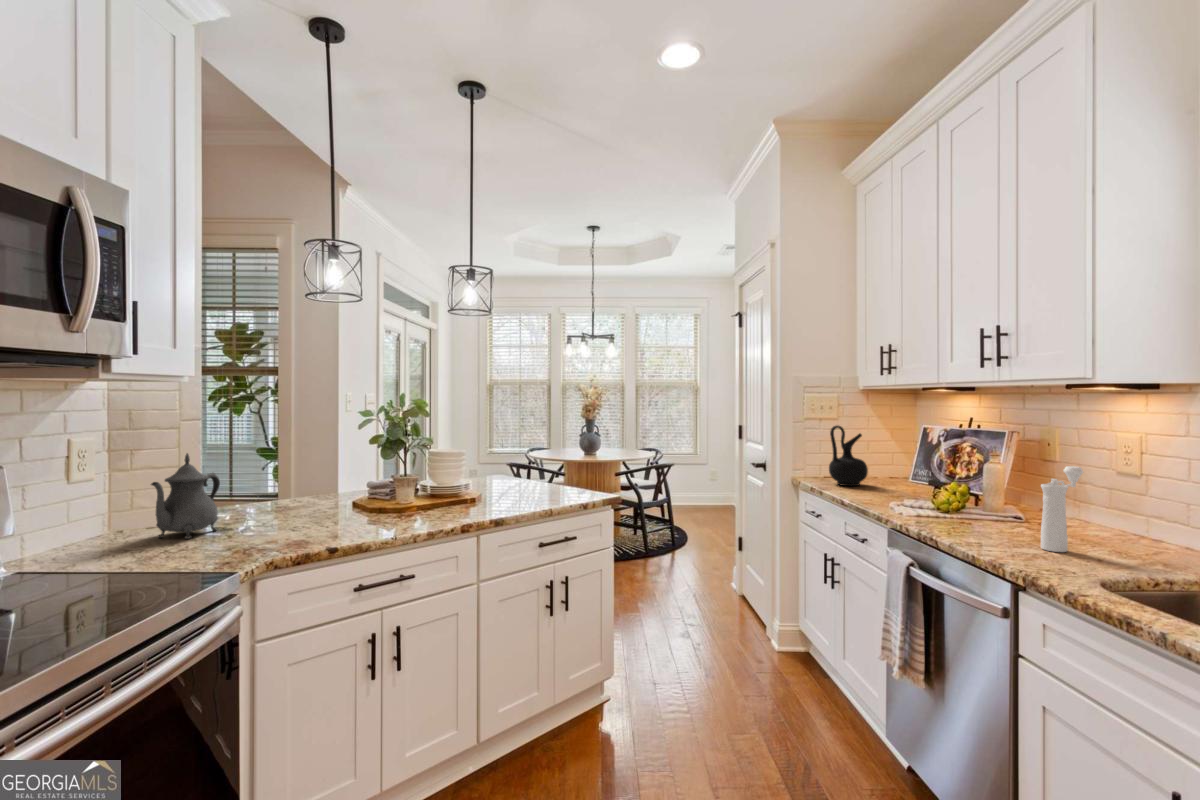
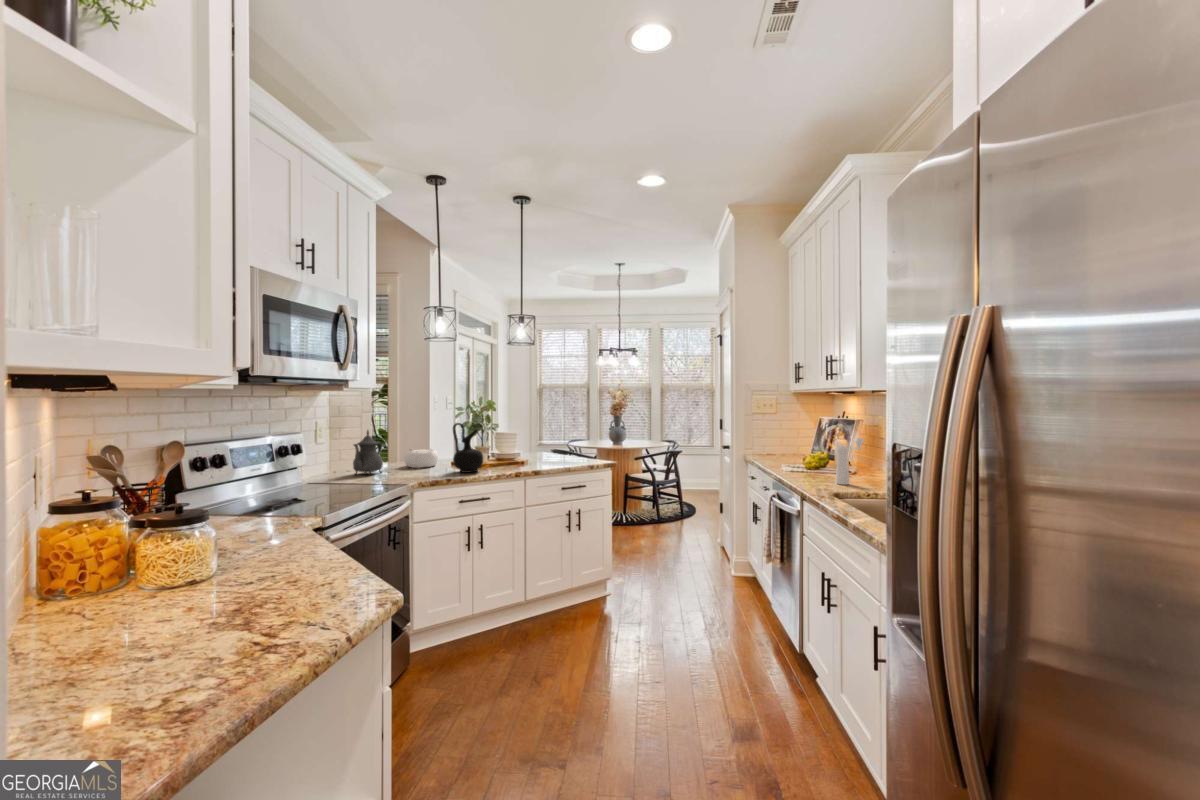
ceramic jug: present [829,425,868,486] -> present [453,423,483,473]
decorative bowl: none [268,480,330,515] -> present [404,448,438,468]

